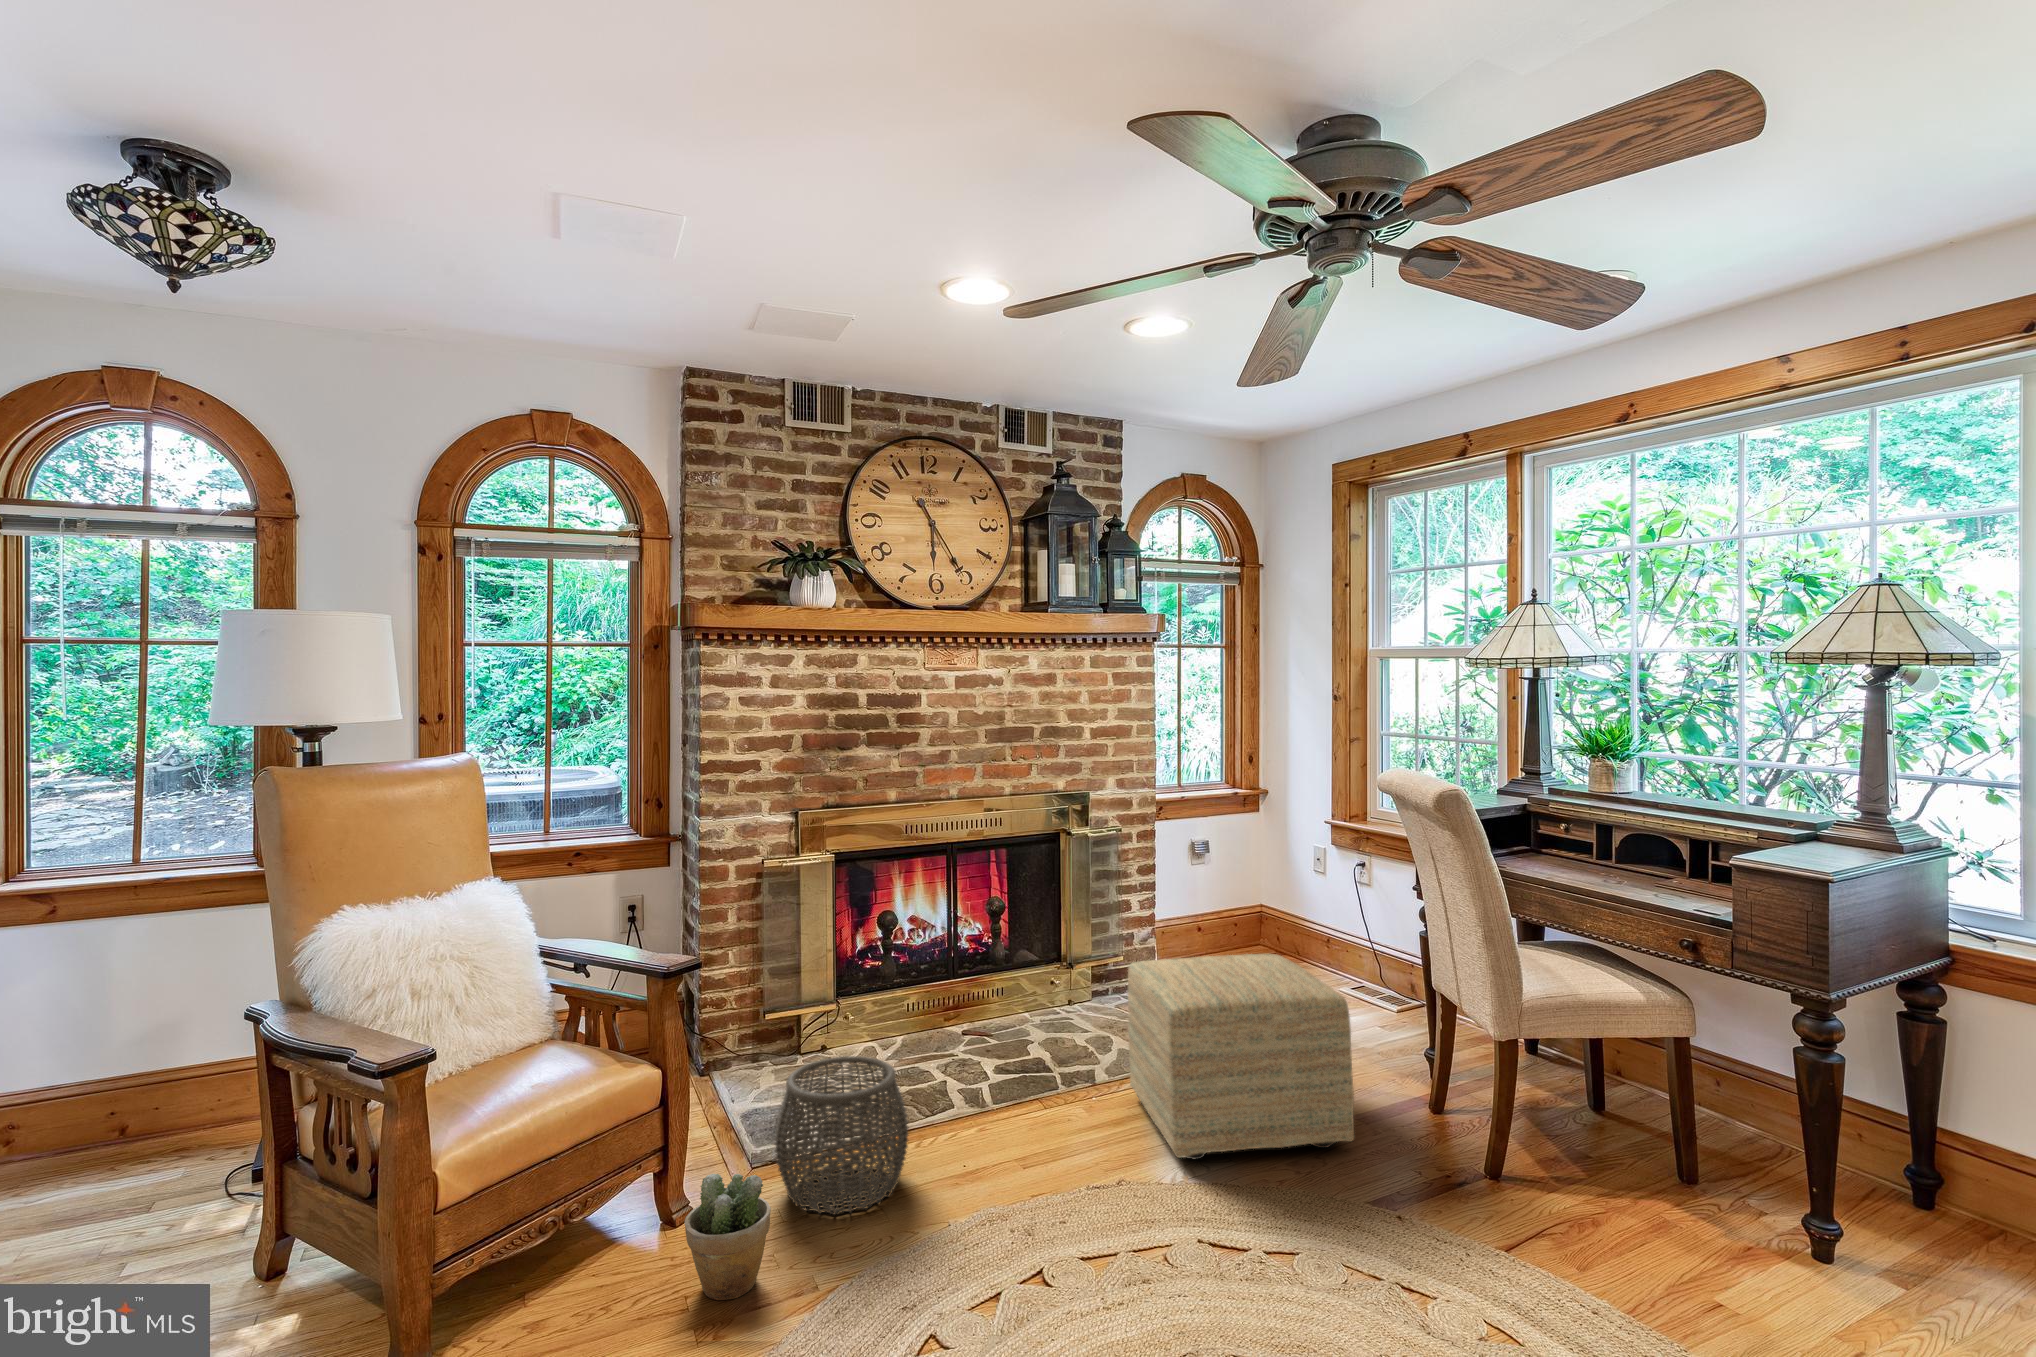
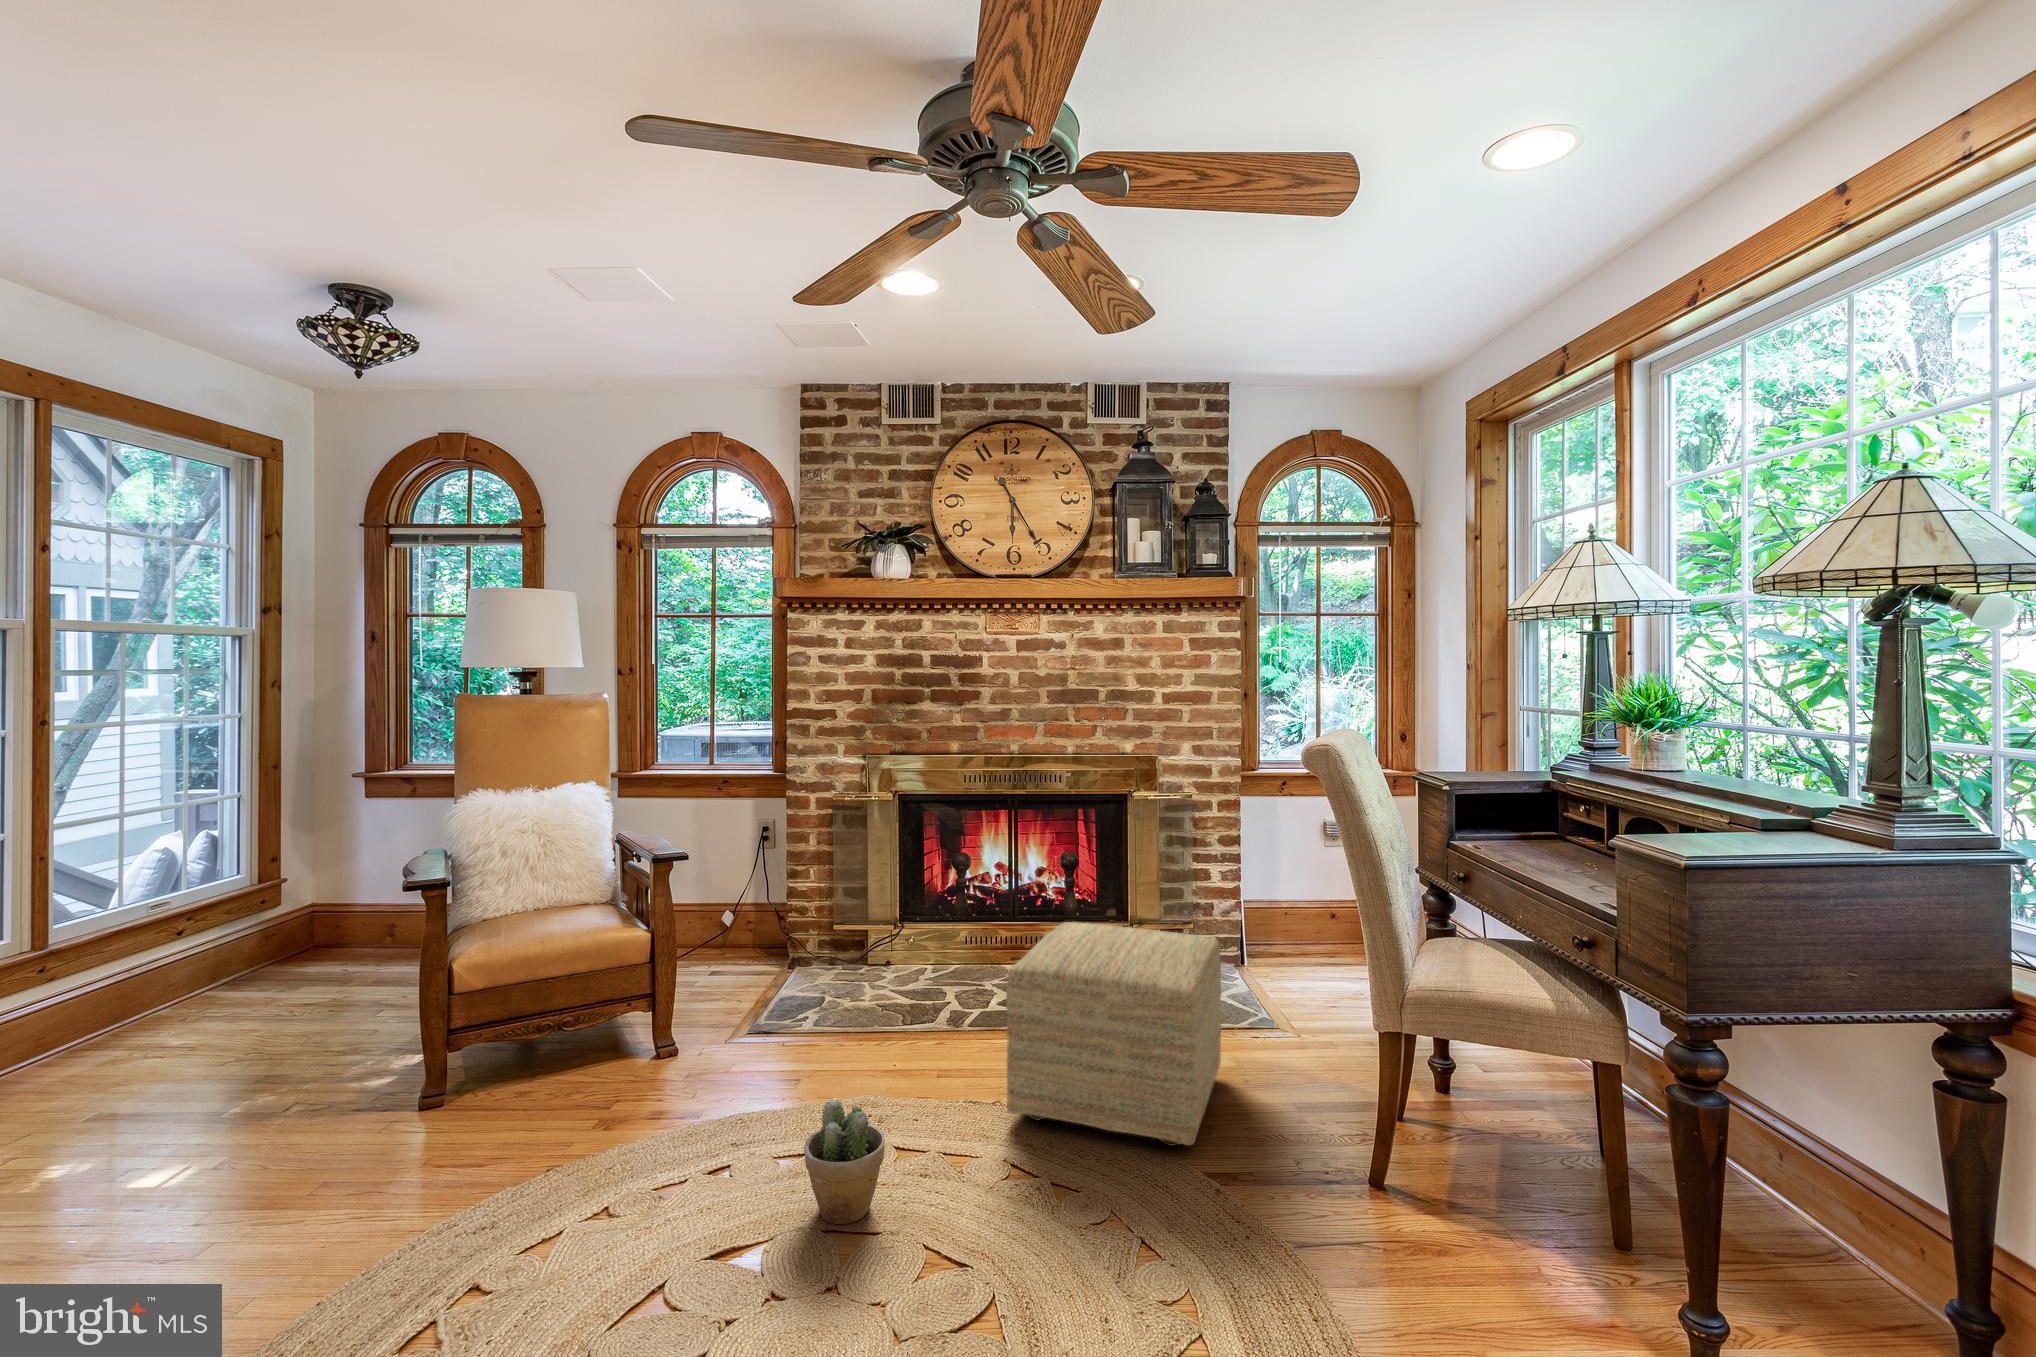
woven basket: present [775,1056,908,1215] -> none [693,957,811,1084]
potted plant: present [684,1174,771,1300] -> present [804,1100,885,1224]

